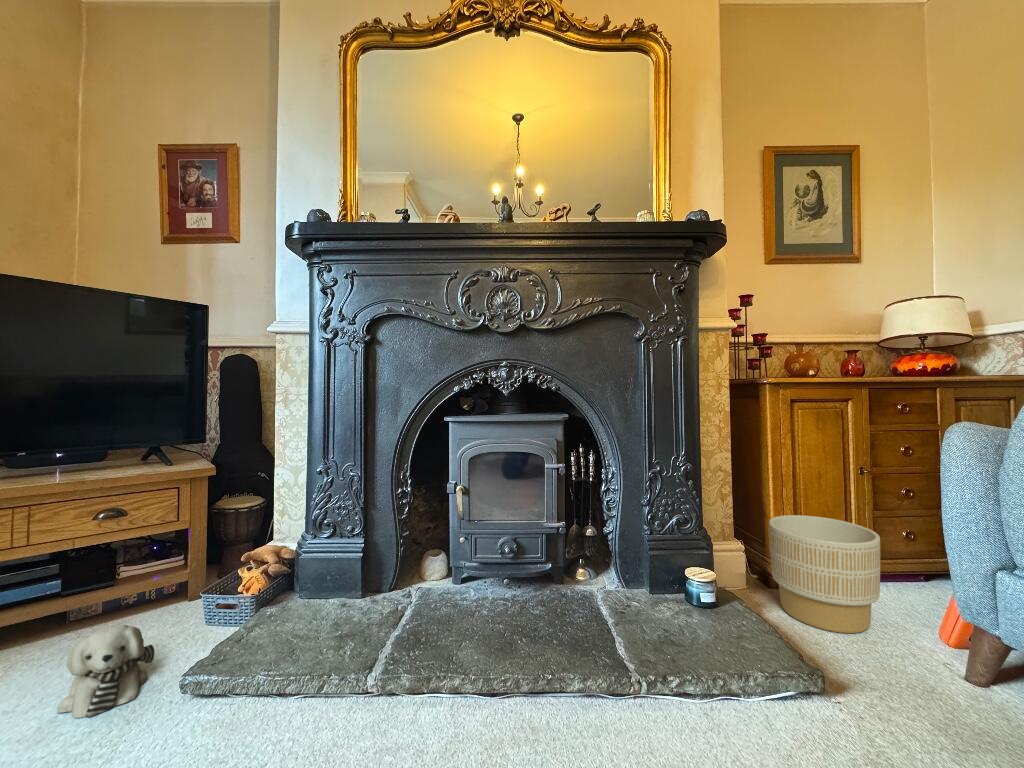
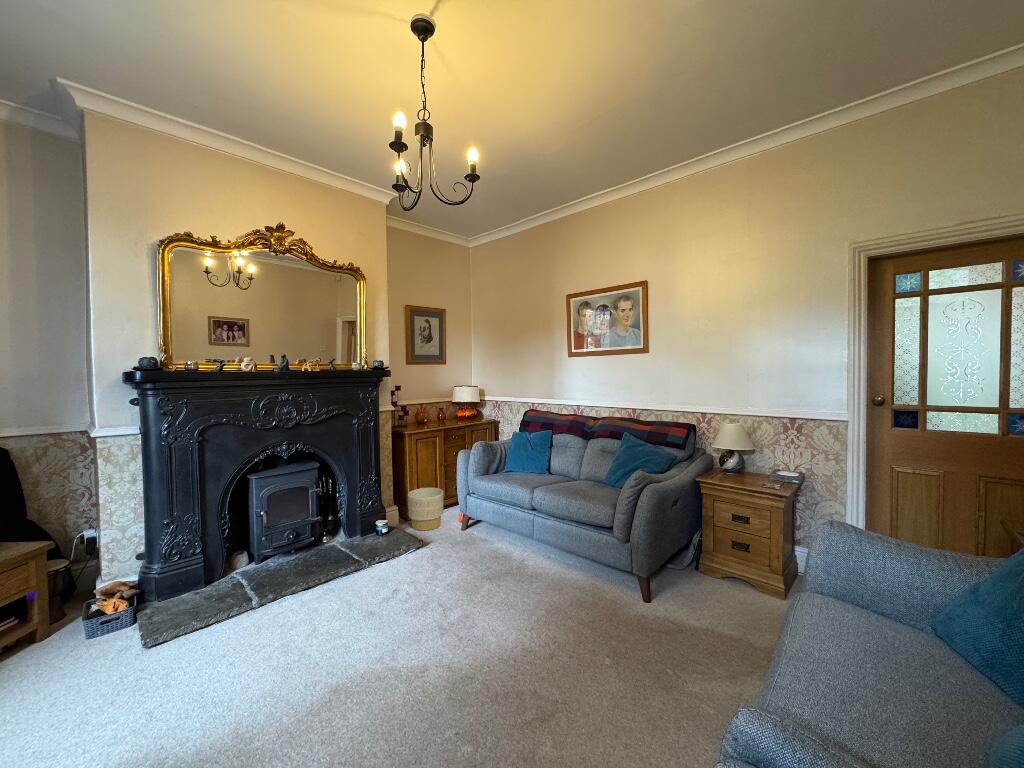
plush toy: present [57,625,154,718] -> none [48,630,112,685]

